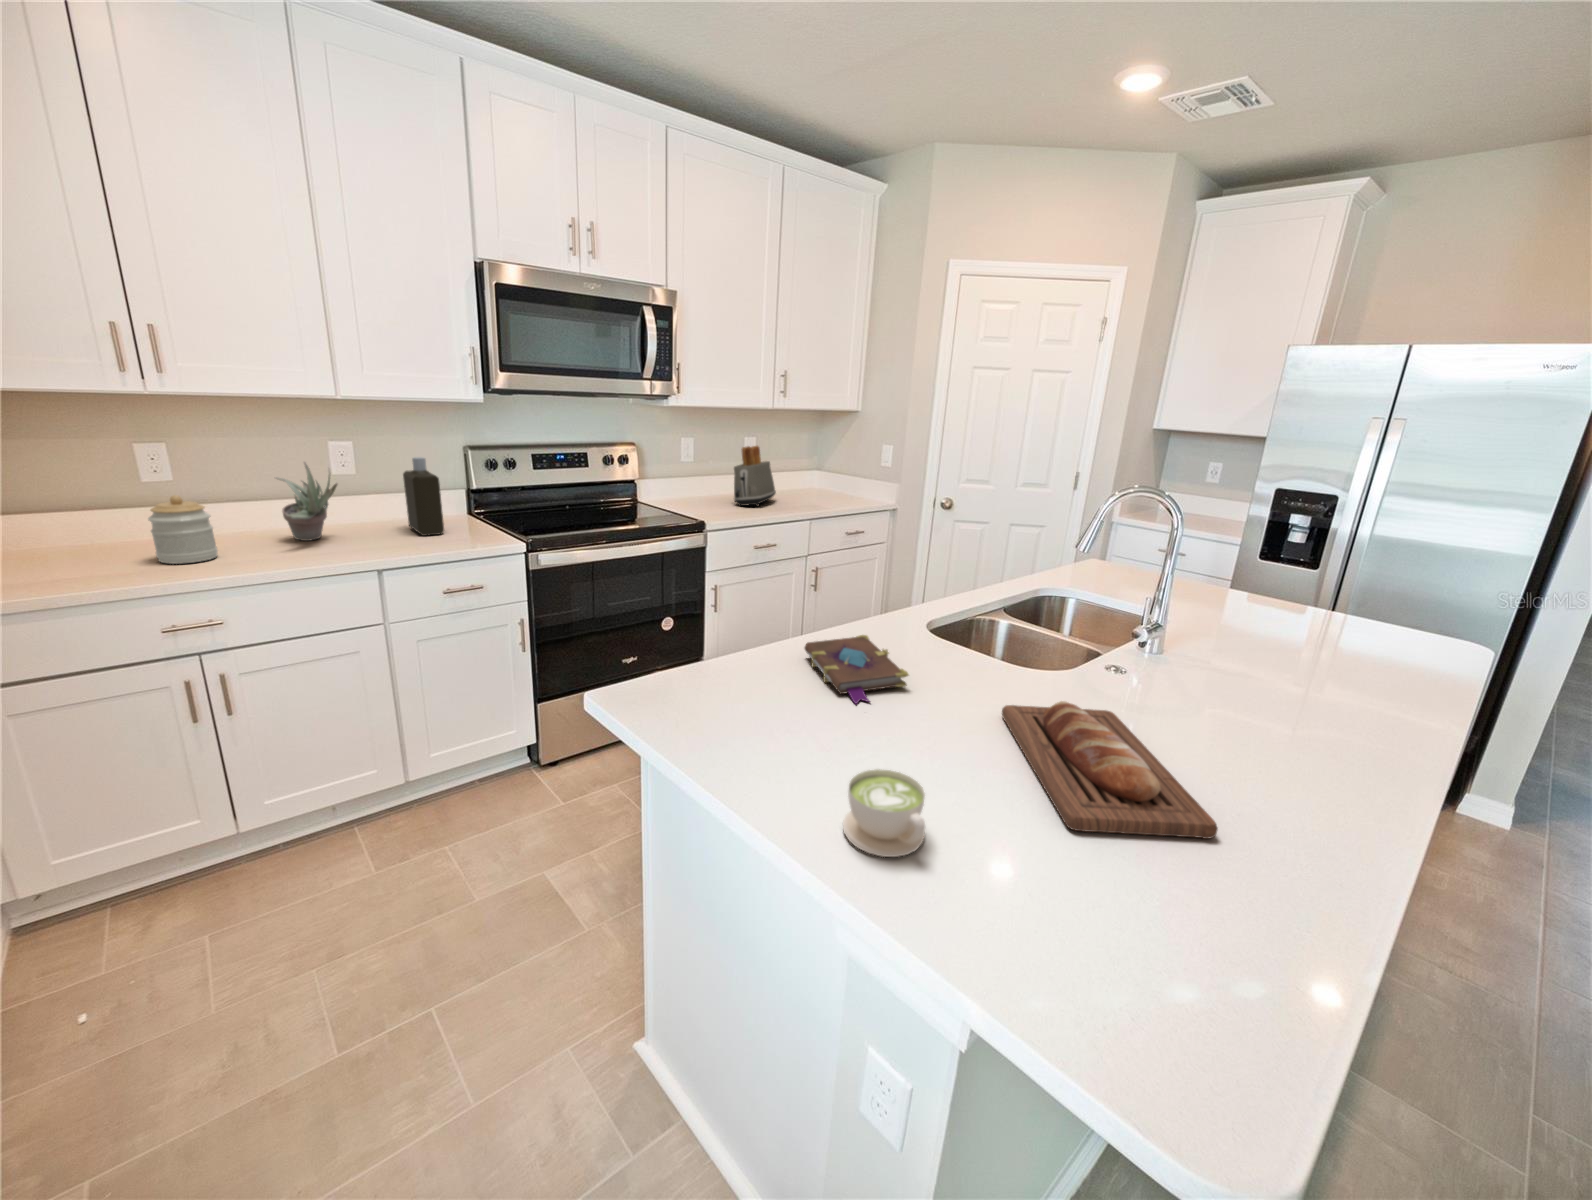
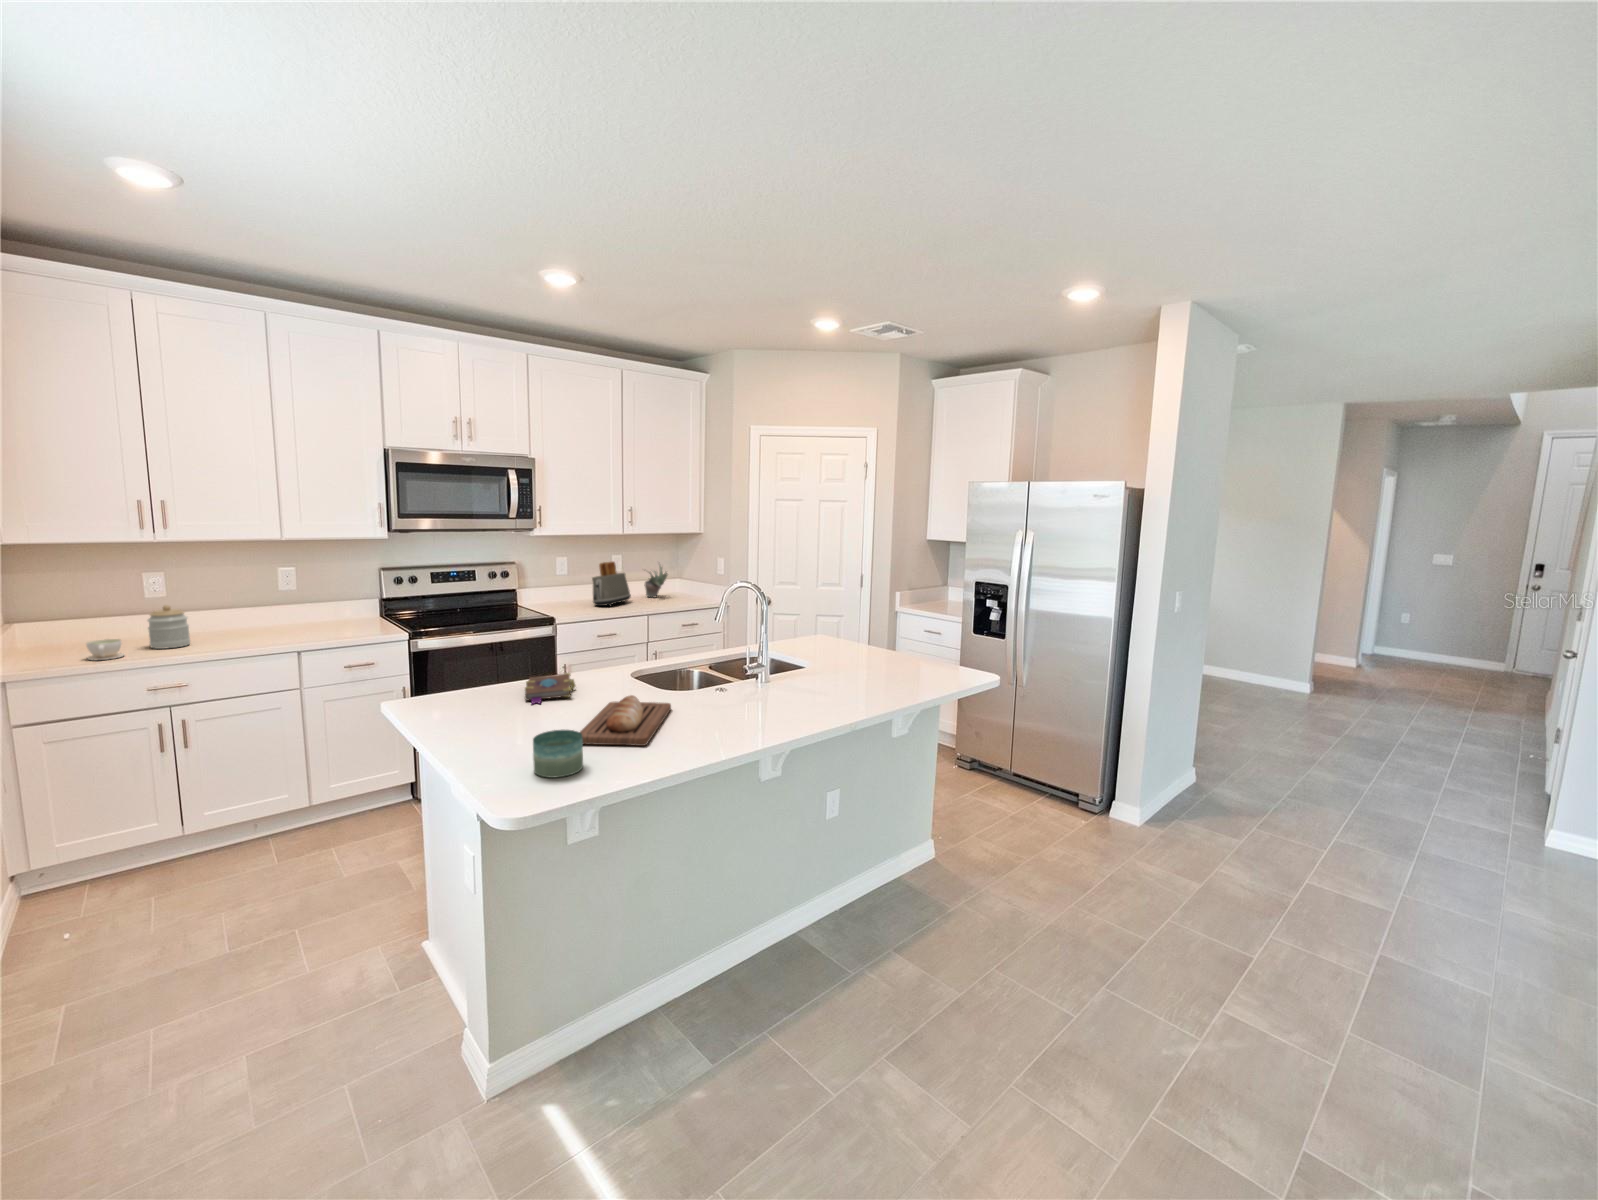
bottle: present [403,457,444,536] -> none [327,577,353,630]
succulent plant: present [276,462,337,541] -> present [644,564,668,597]
coffee cup: present [843,769,925,857] -> present [86,639,125,660]
candle: none [1083,832,1219,971] -> present [533,730,583,778]

